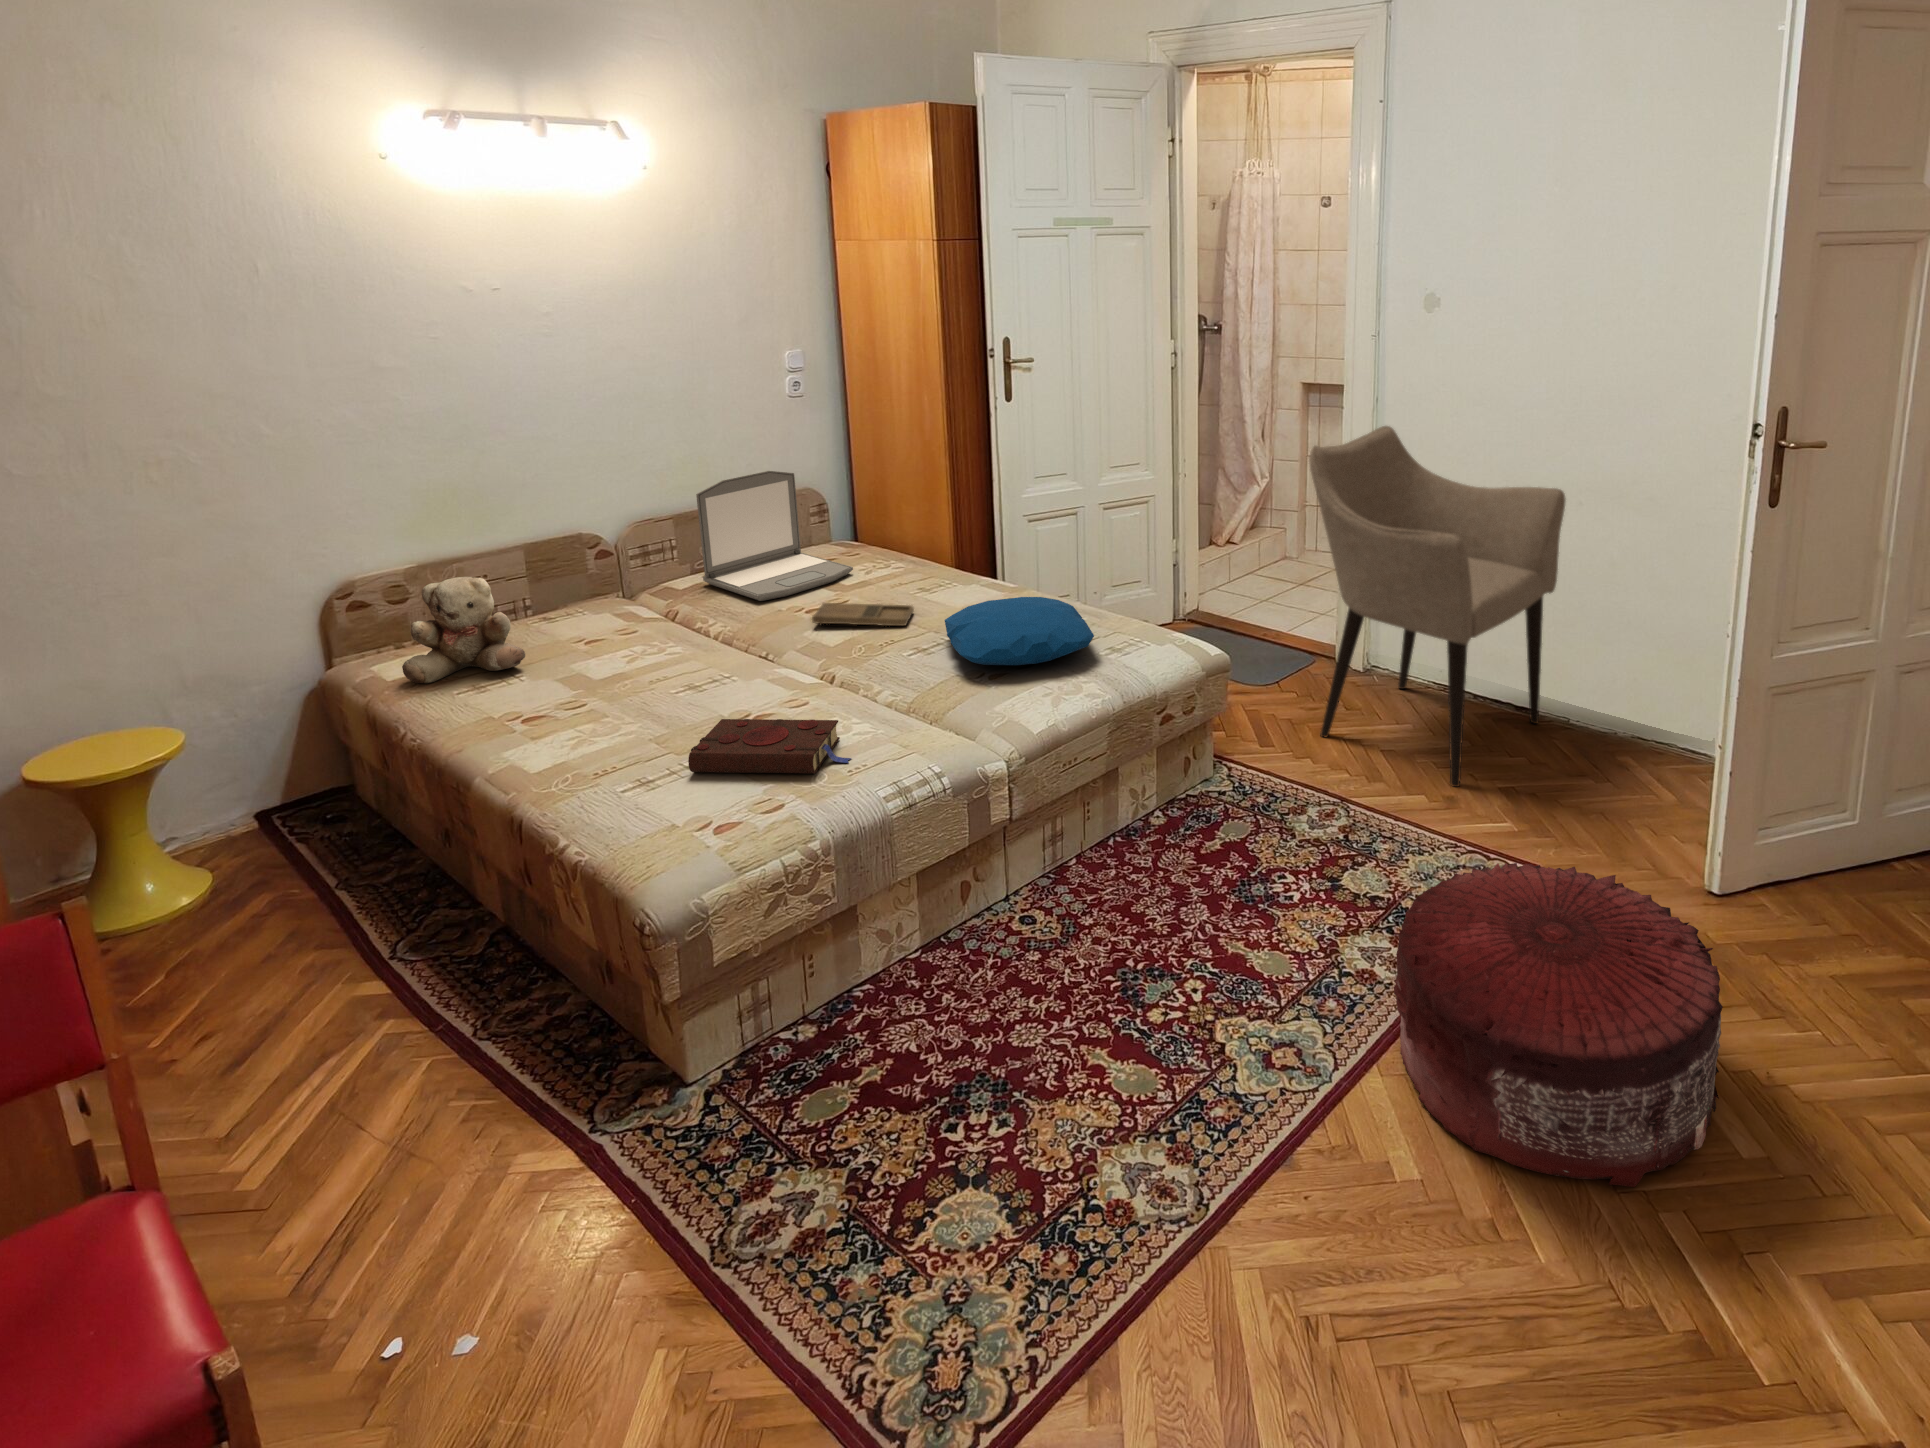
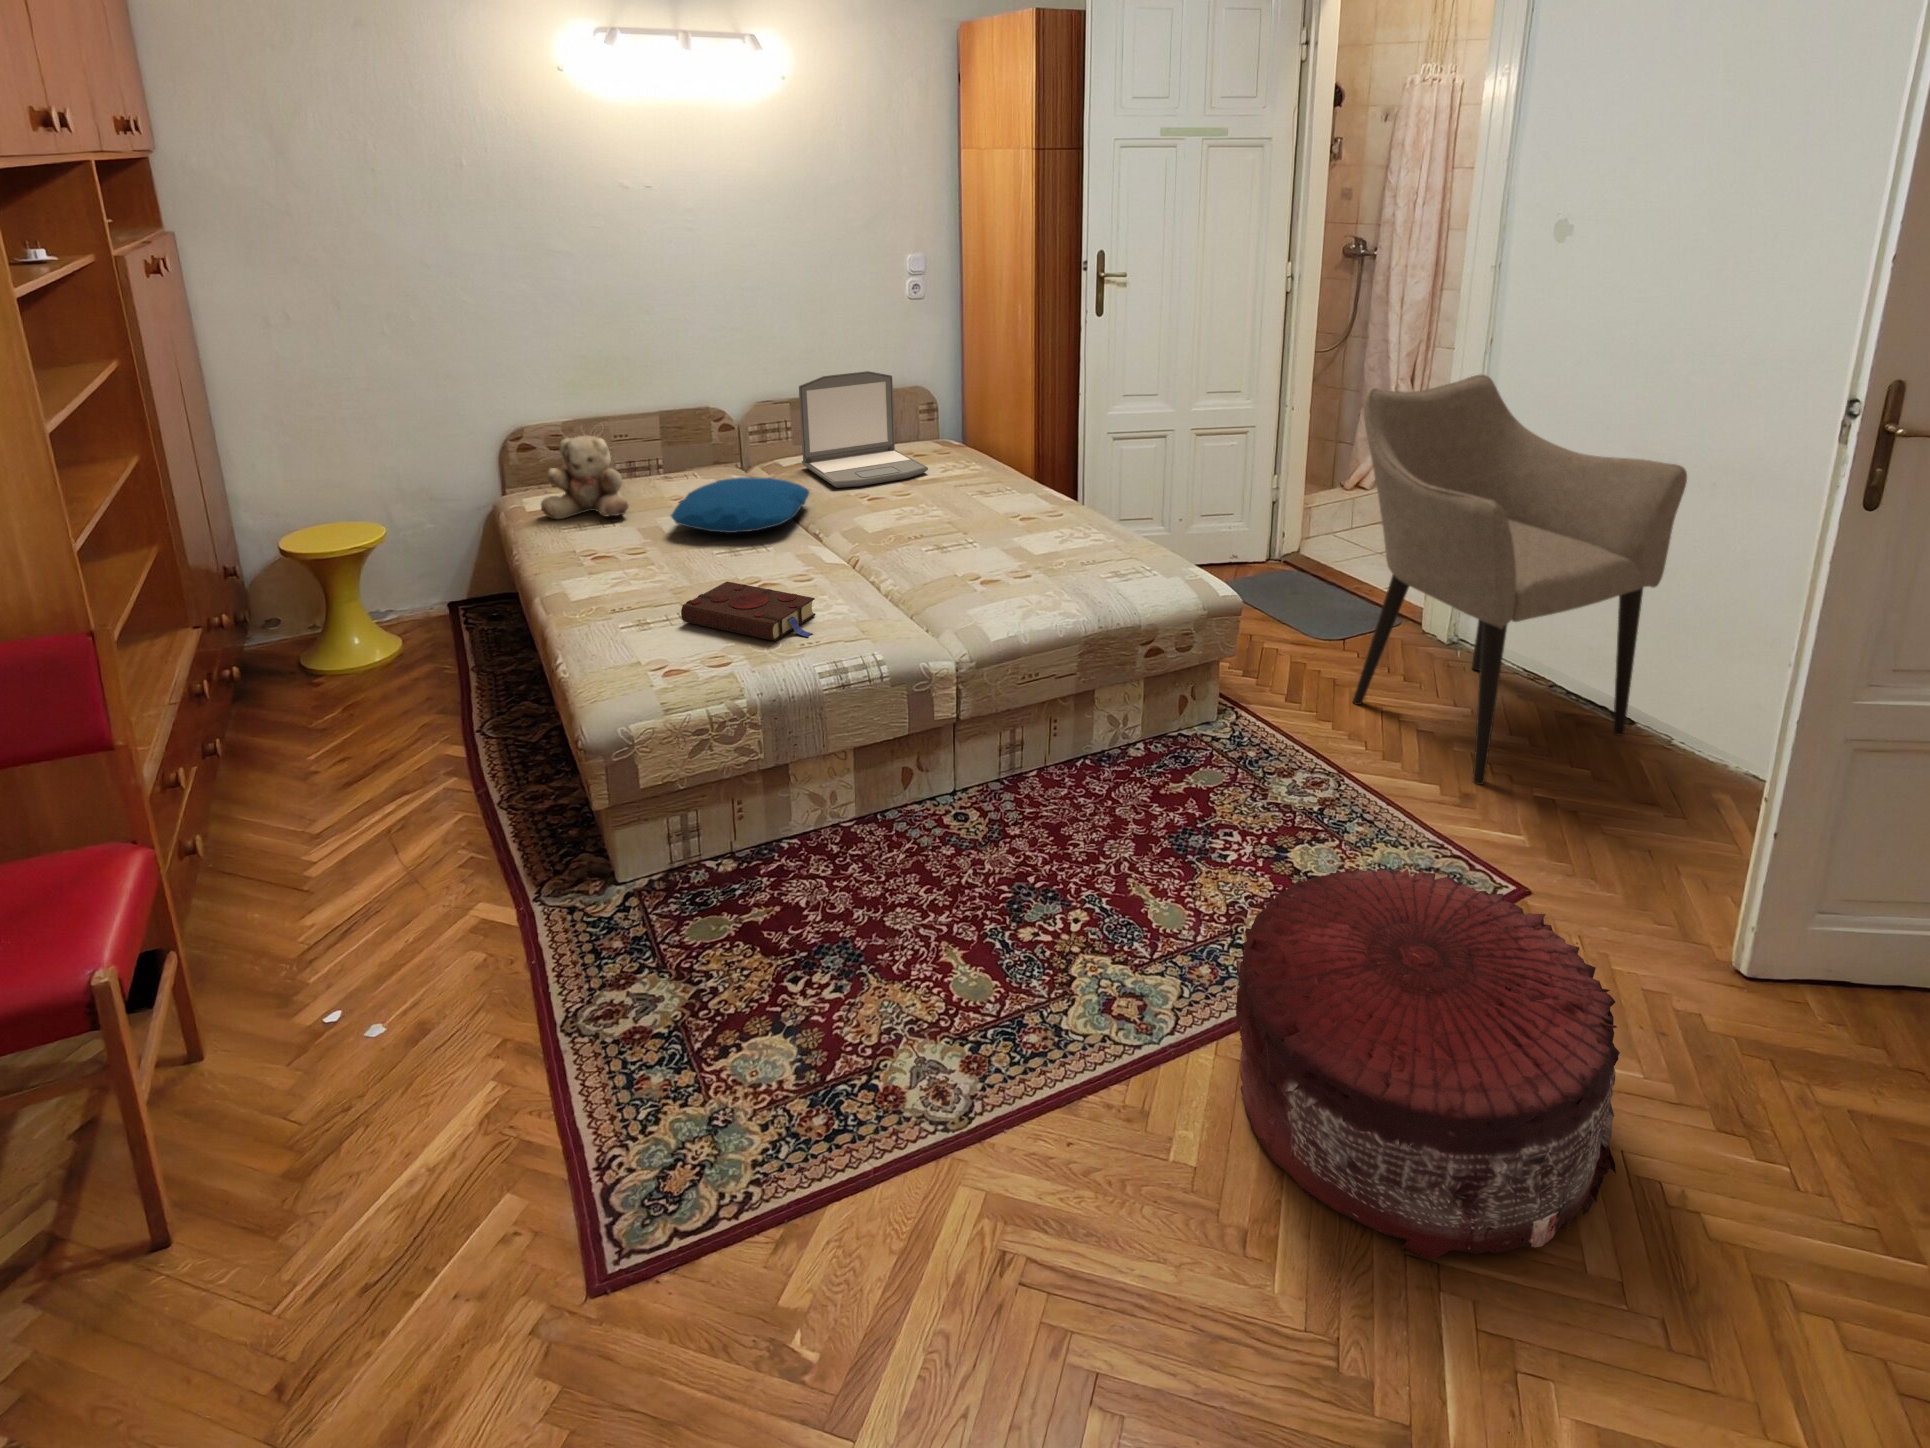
pillow: present [945,597,1094,665] -> present [671,477,809,533]
tray: present [812,603,914,626] -> none [861,495,955,525]

